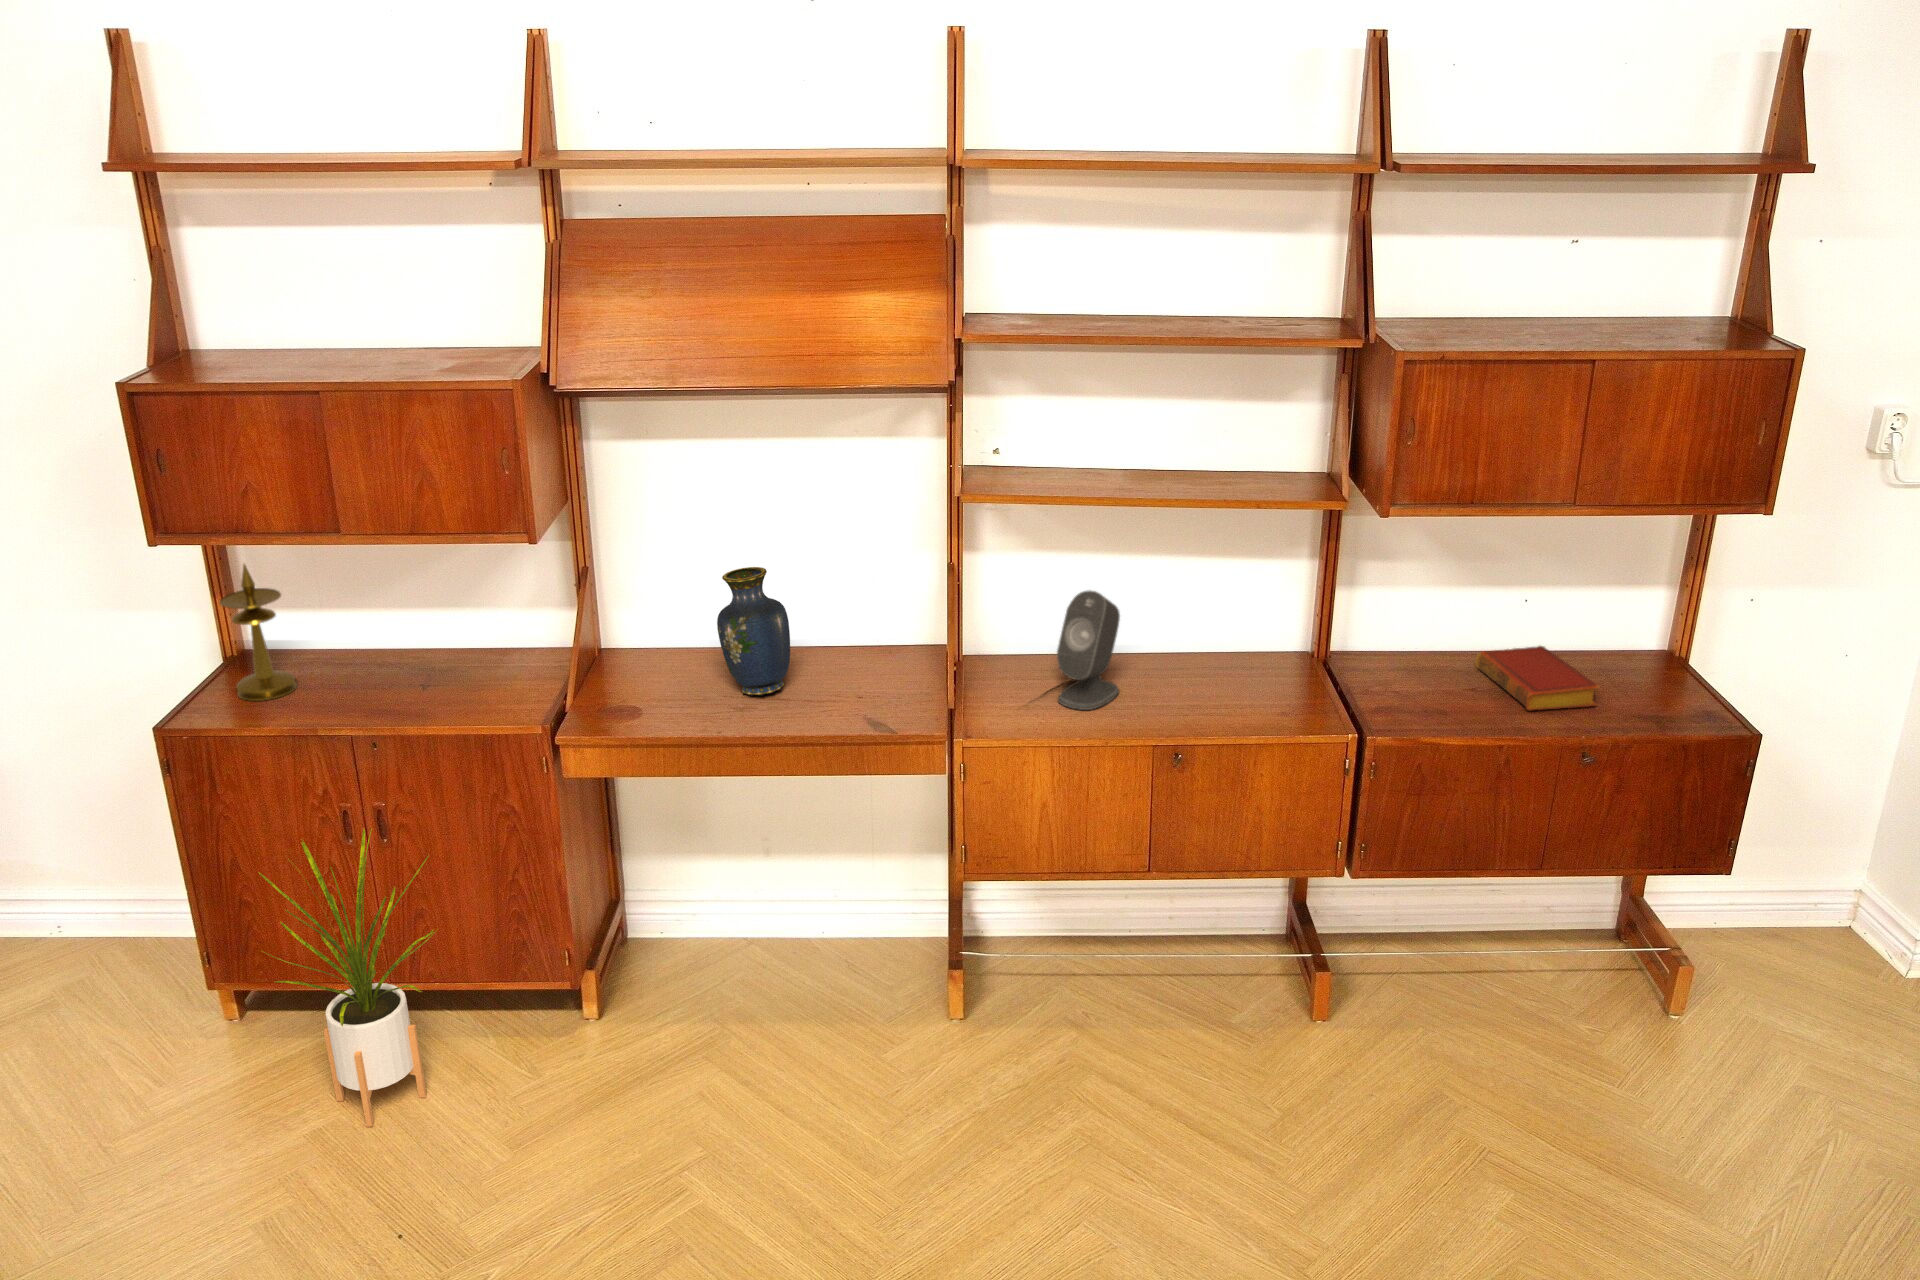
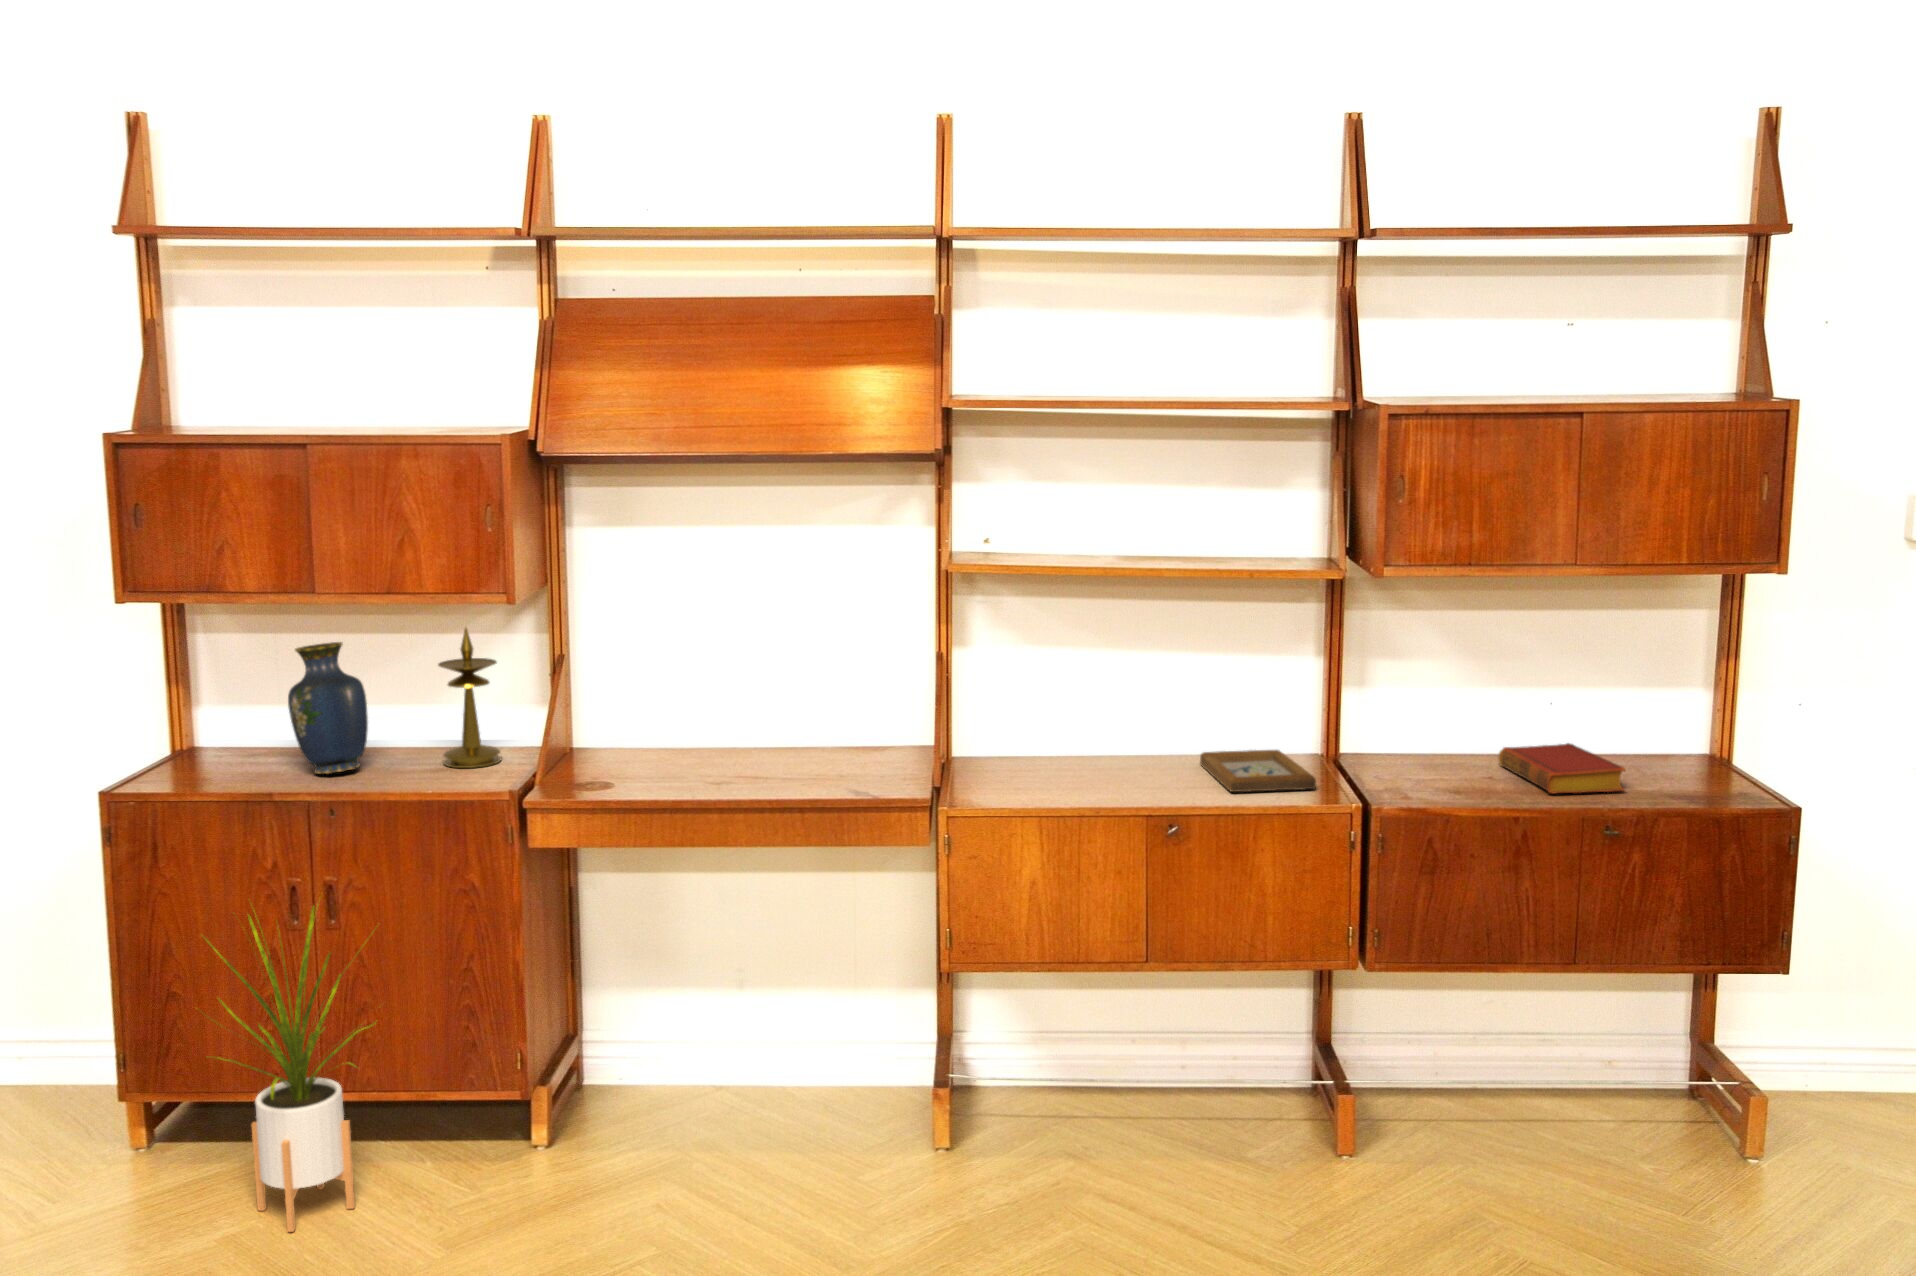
candlestick: present [219,564,297,701] -> present [438,628,501,768]
vase: present [717,567,790,696] -> present [288,642,368,774]
speaker: present [1057,591,1120,710] -> none [1046,667,1115,791]
picture frame: none [1197,652,1310,711] -> present [1200,750,1316,792]

